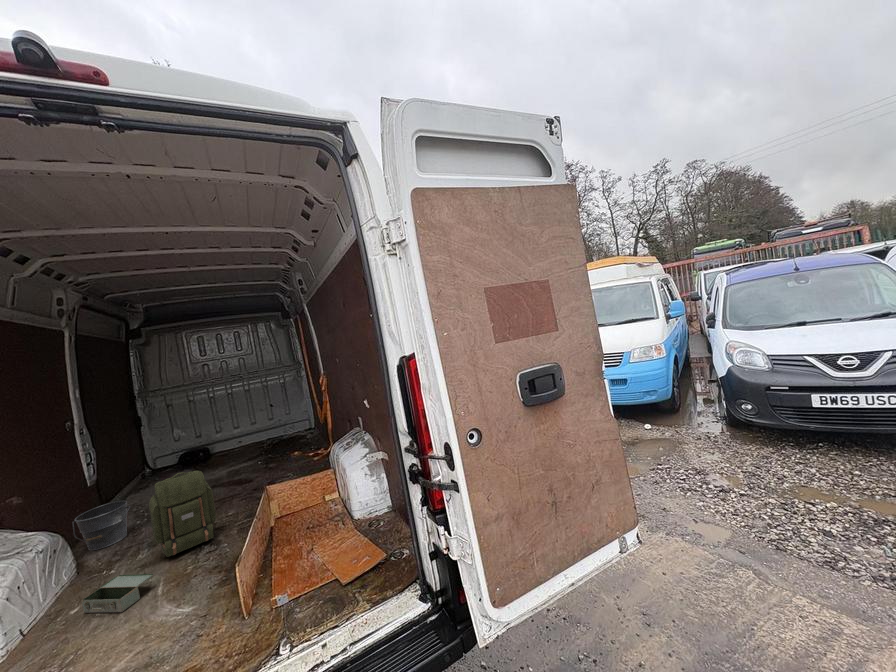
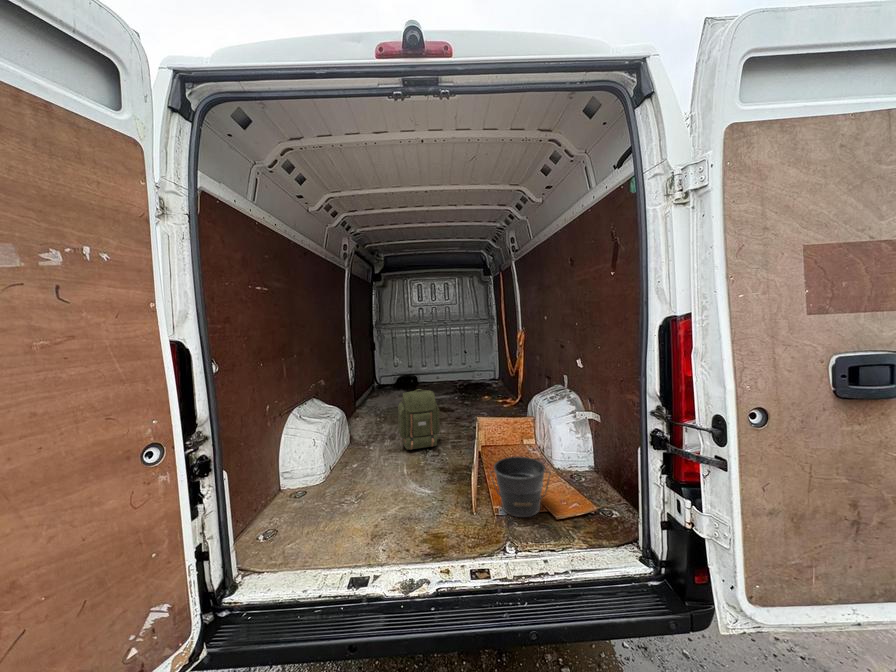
bucket: present [72,500,130,550] -> present [490,456,550,517]
toolbox: present [82,574,154,613] -> none [359,452,401,478]

